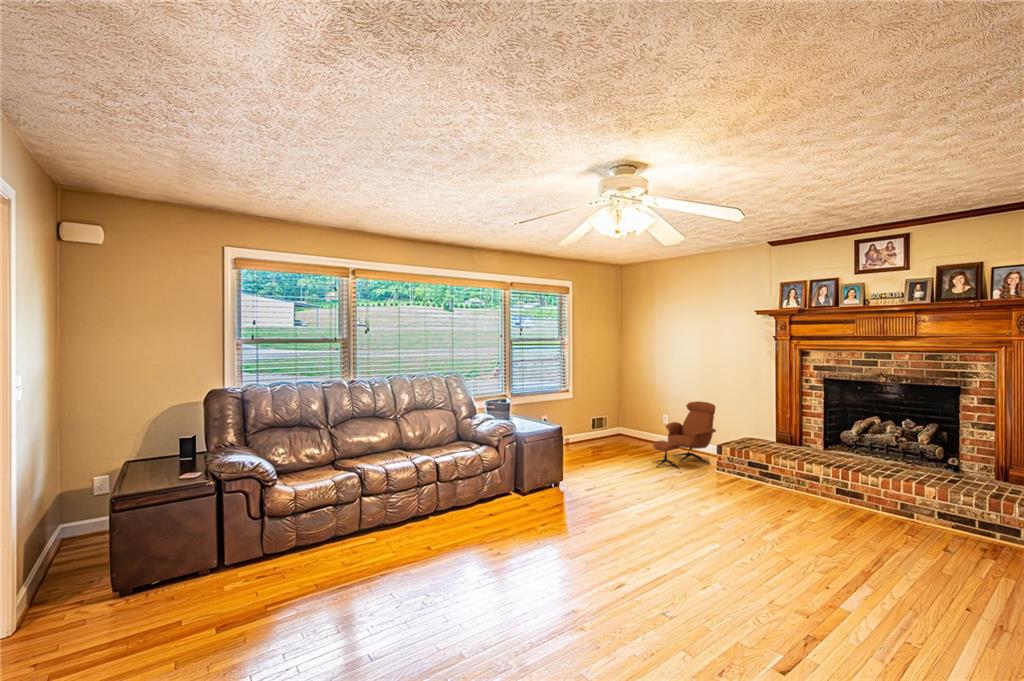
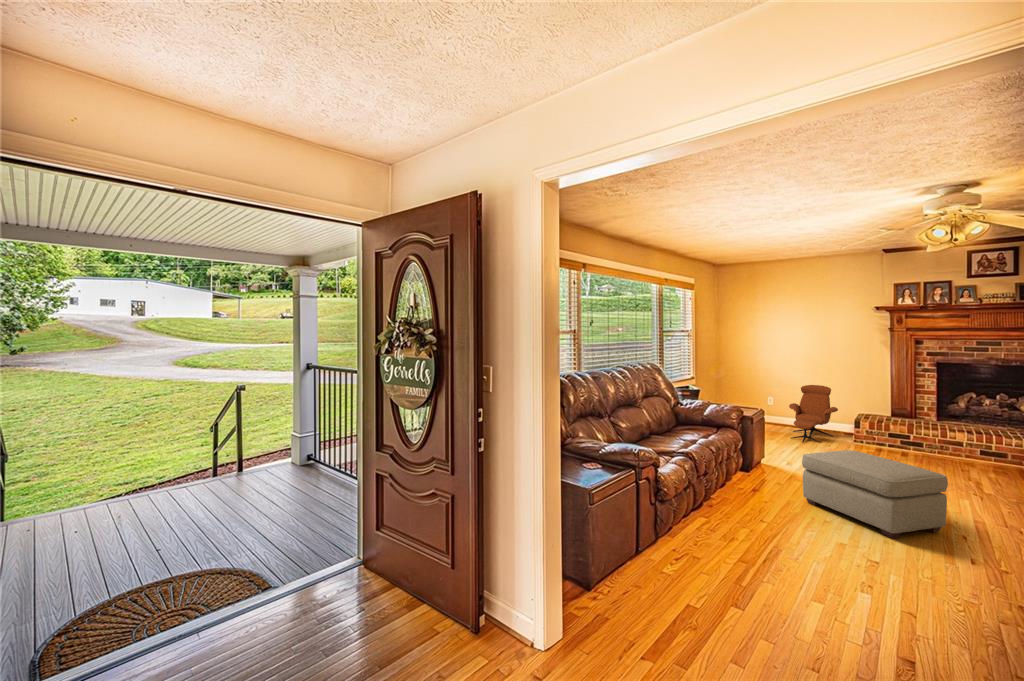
ottoman: none [518,466,620,567] -> present [802,450,948,538]

